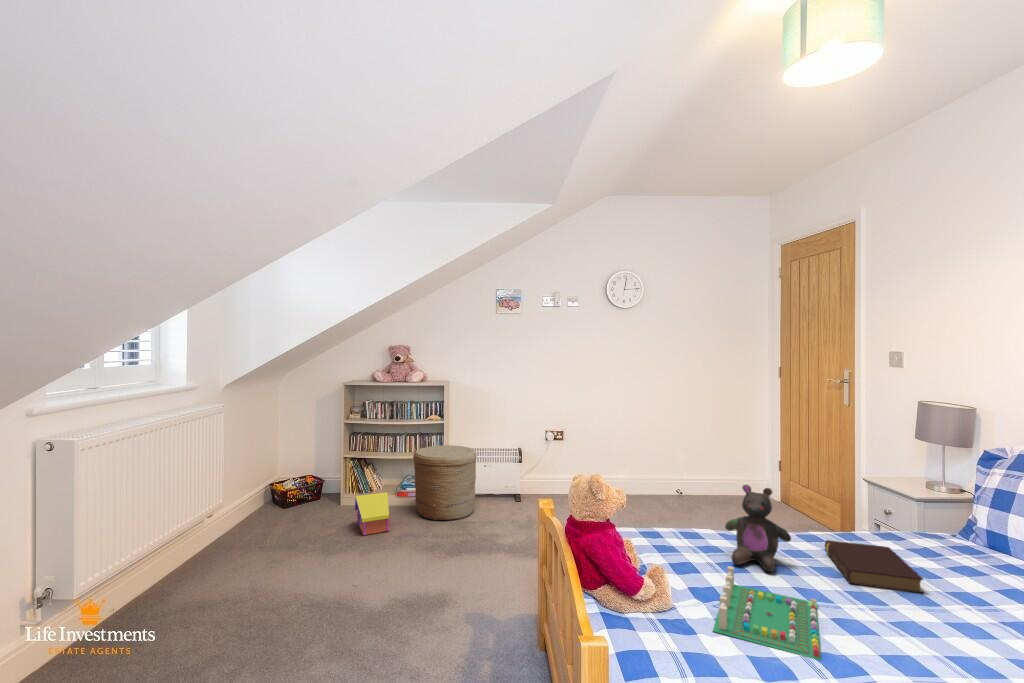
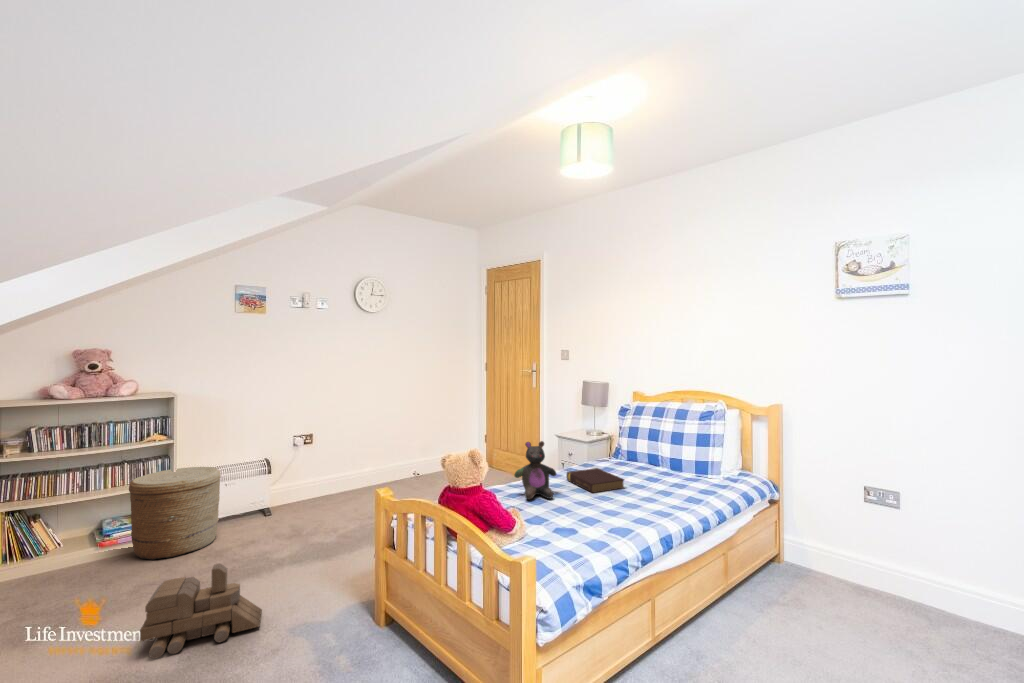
toy house: present [355,492,390,535] -> none [33,539,104,604]
toy train: none [380,538,469,607] -> present [140,564,262,659]
board game: present [713,566,821,660] -> none [534,498,614,540]

